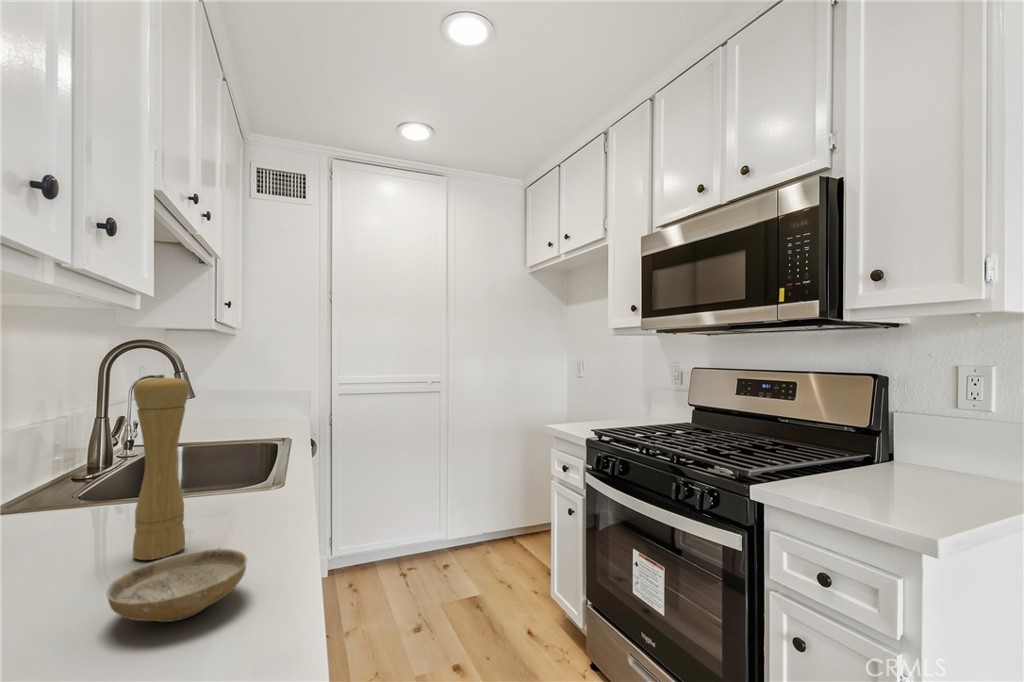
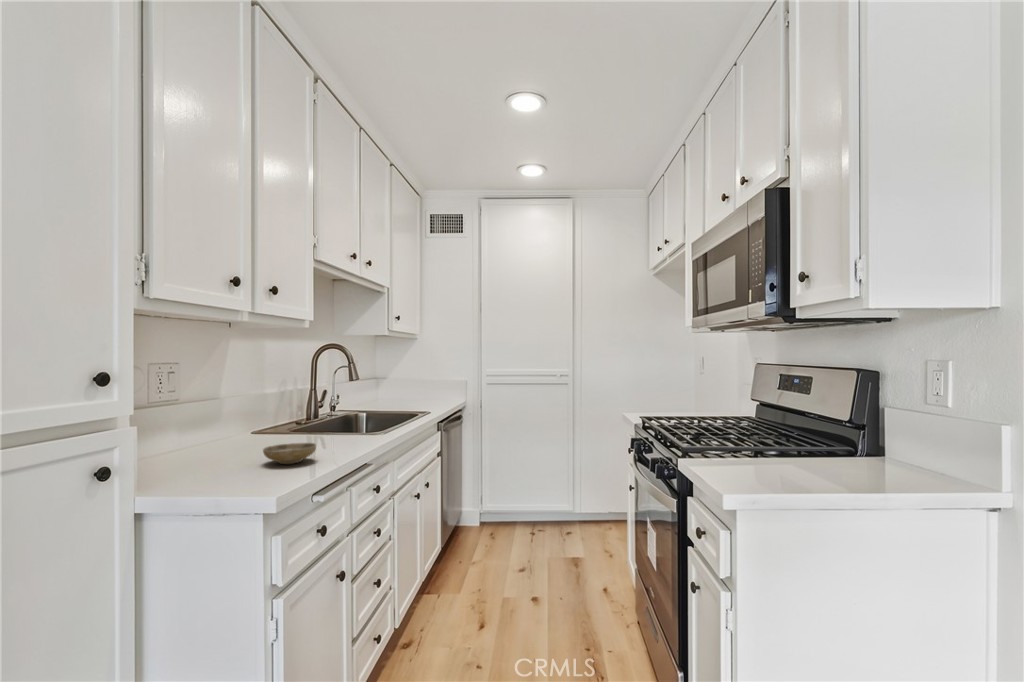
pepper mill: present [133,375,189,560] -> none [292,364,314,449]

